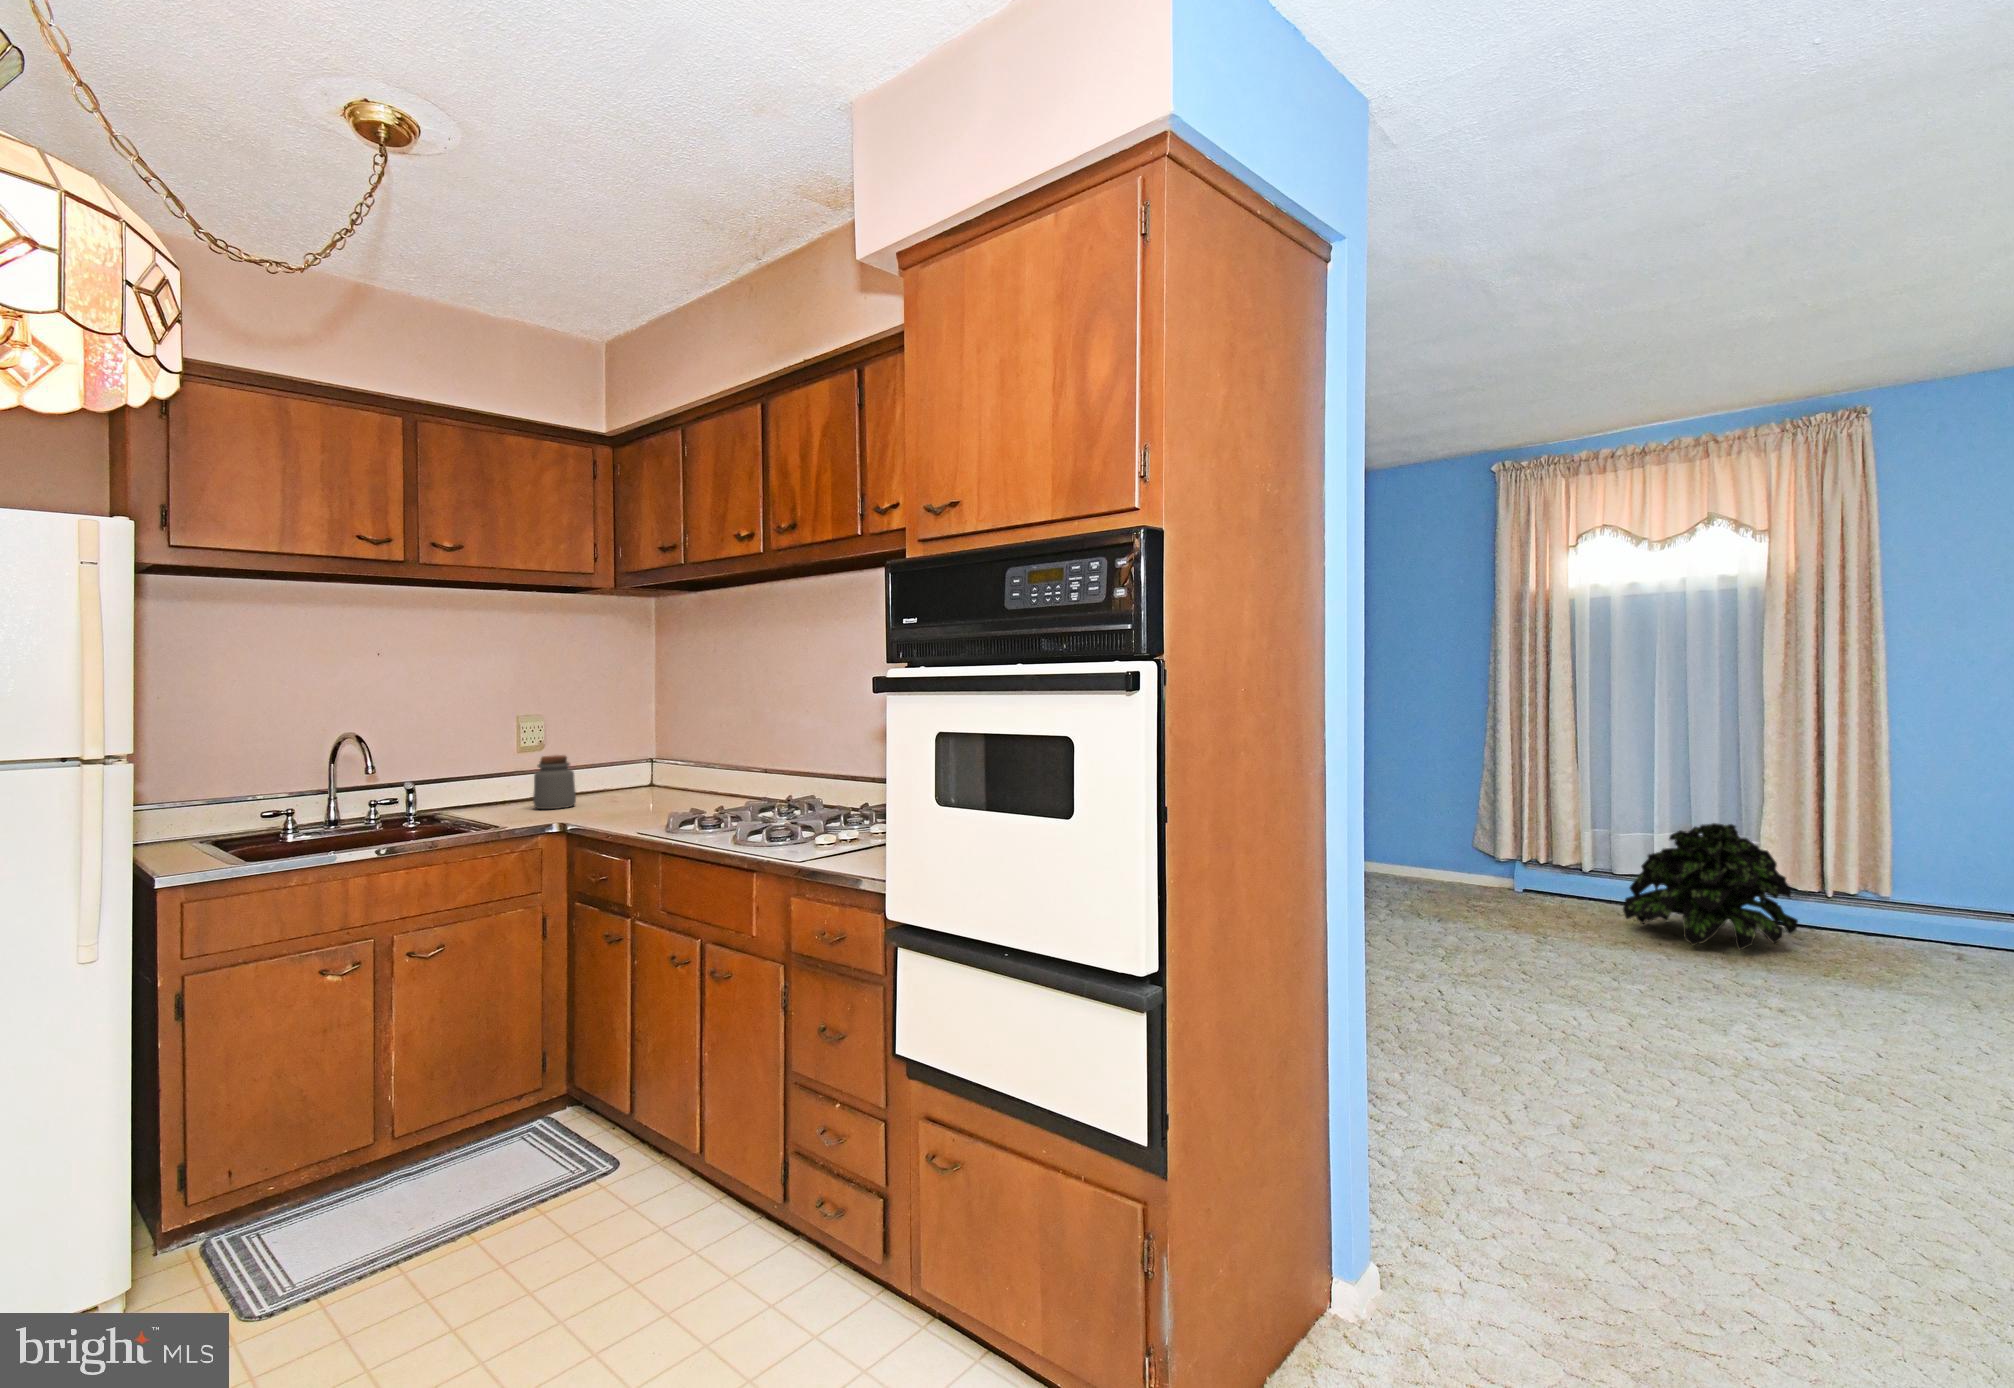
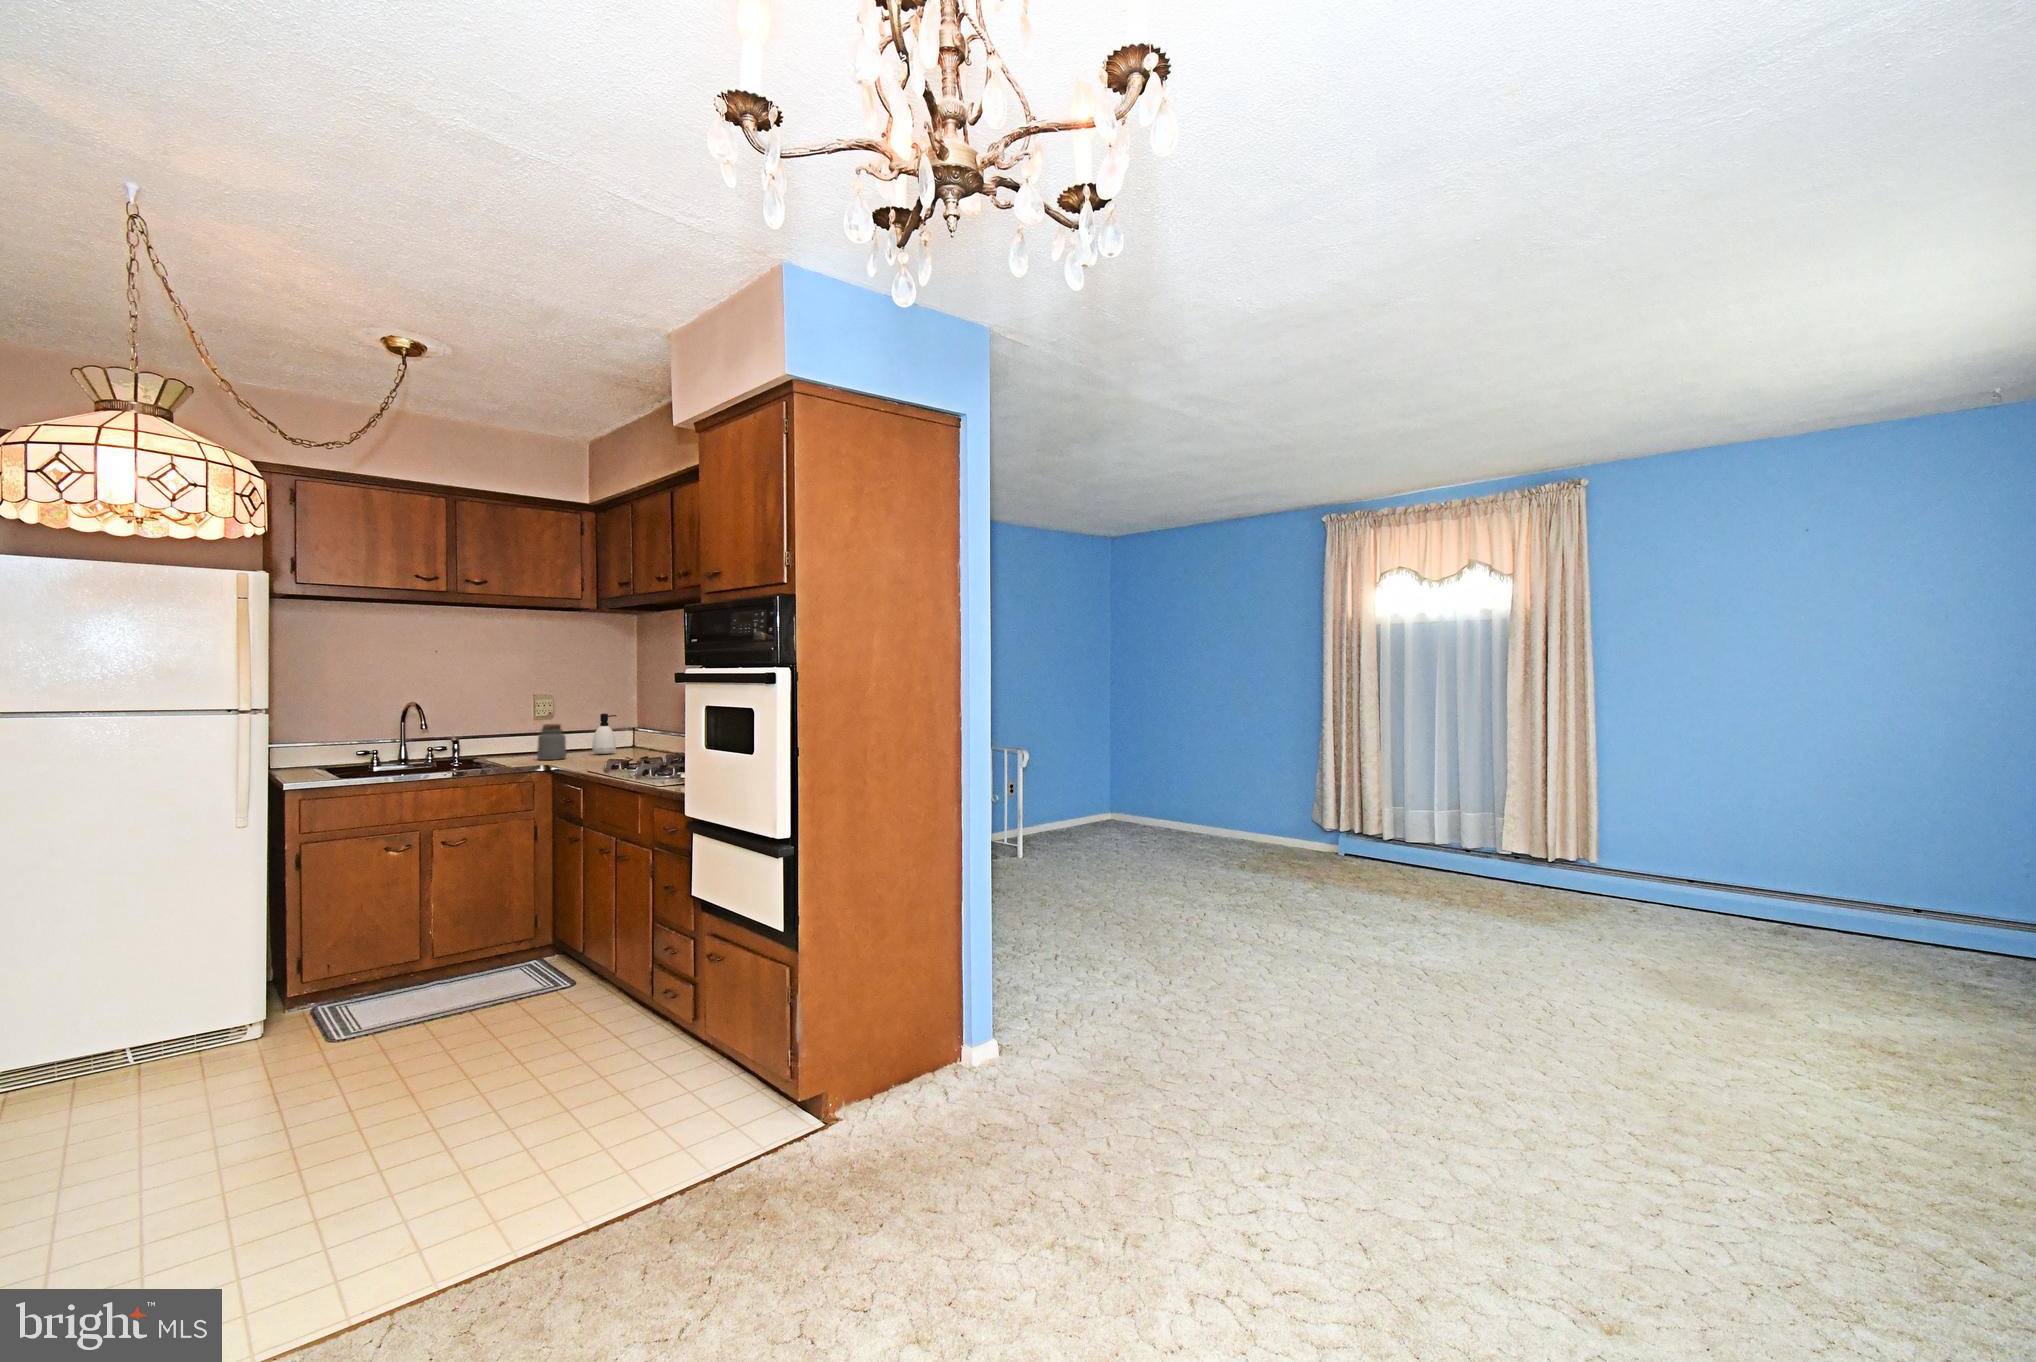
soap dispenser: none [605,738,639,796] -> present [592,714,616,754]
potted plant: present [1623,823,1798,950] -> none [1393,804,1515,903]

